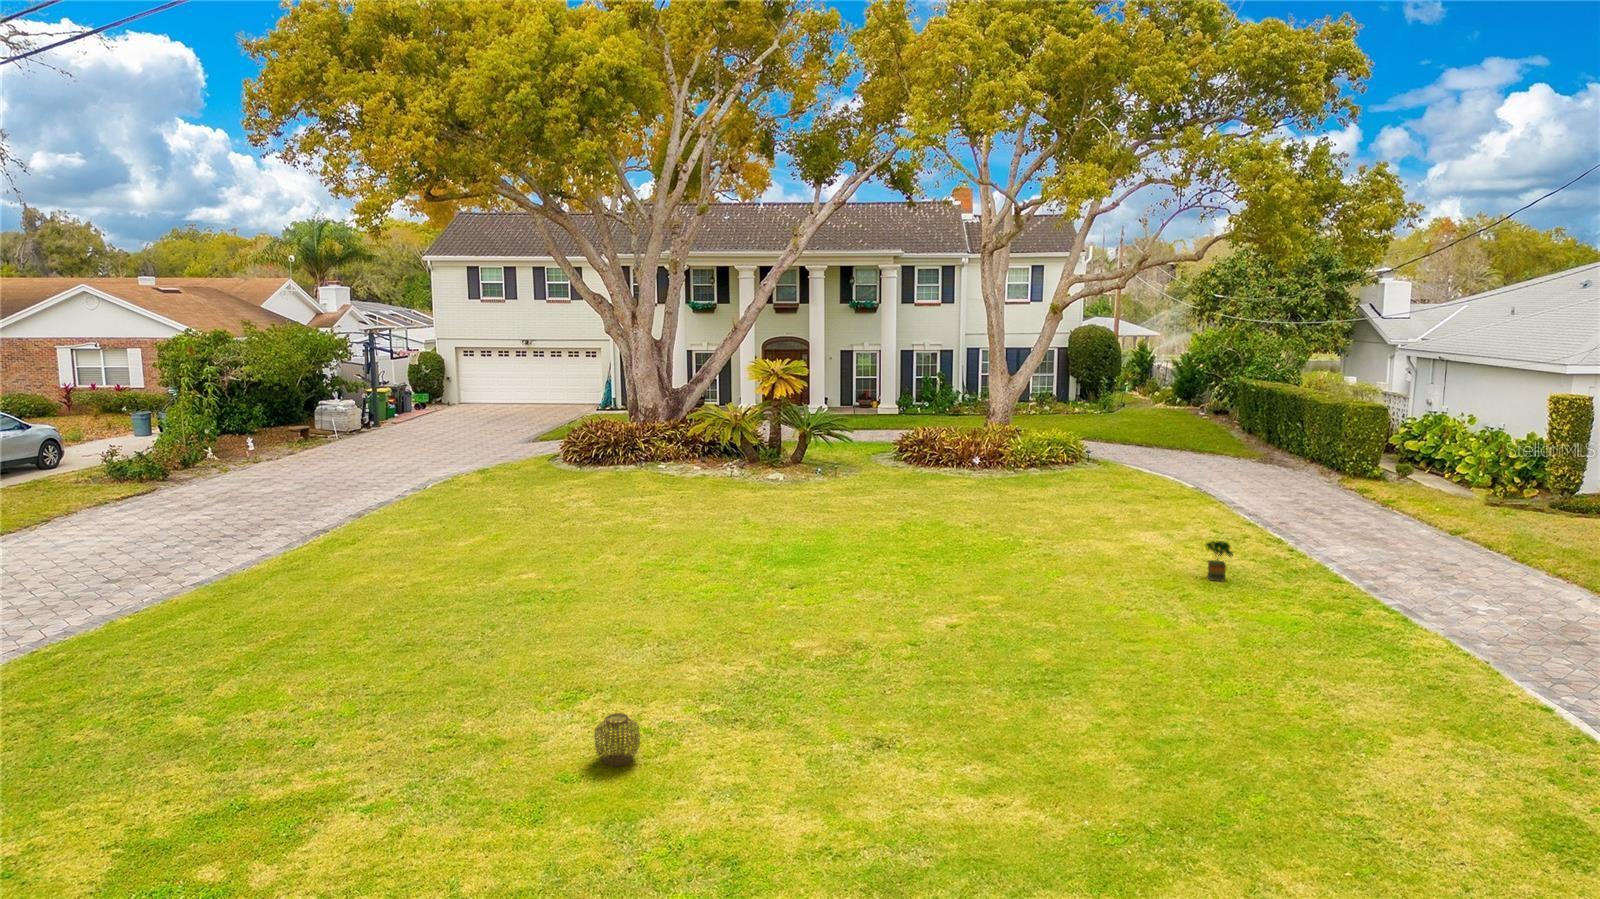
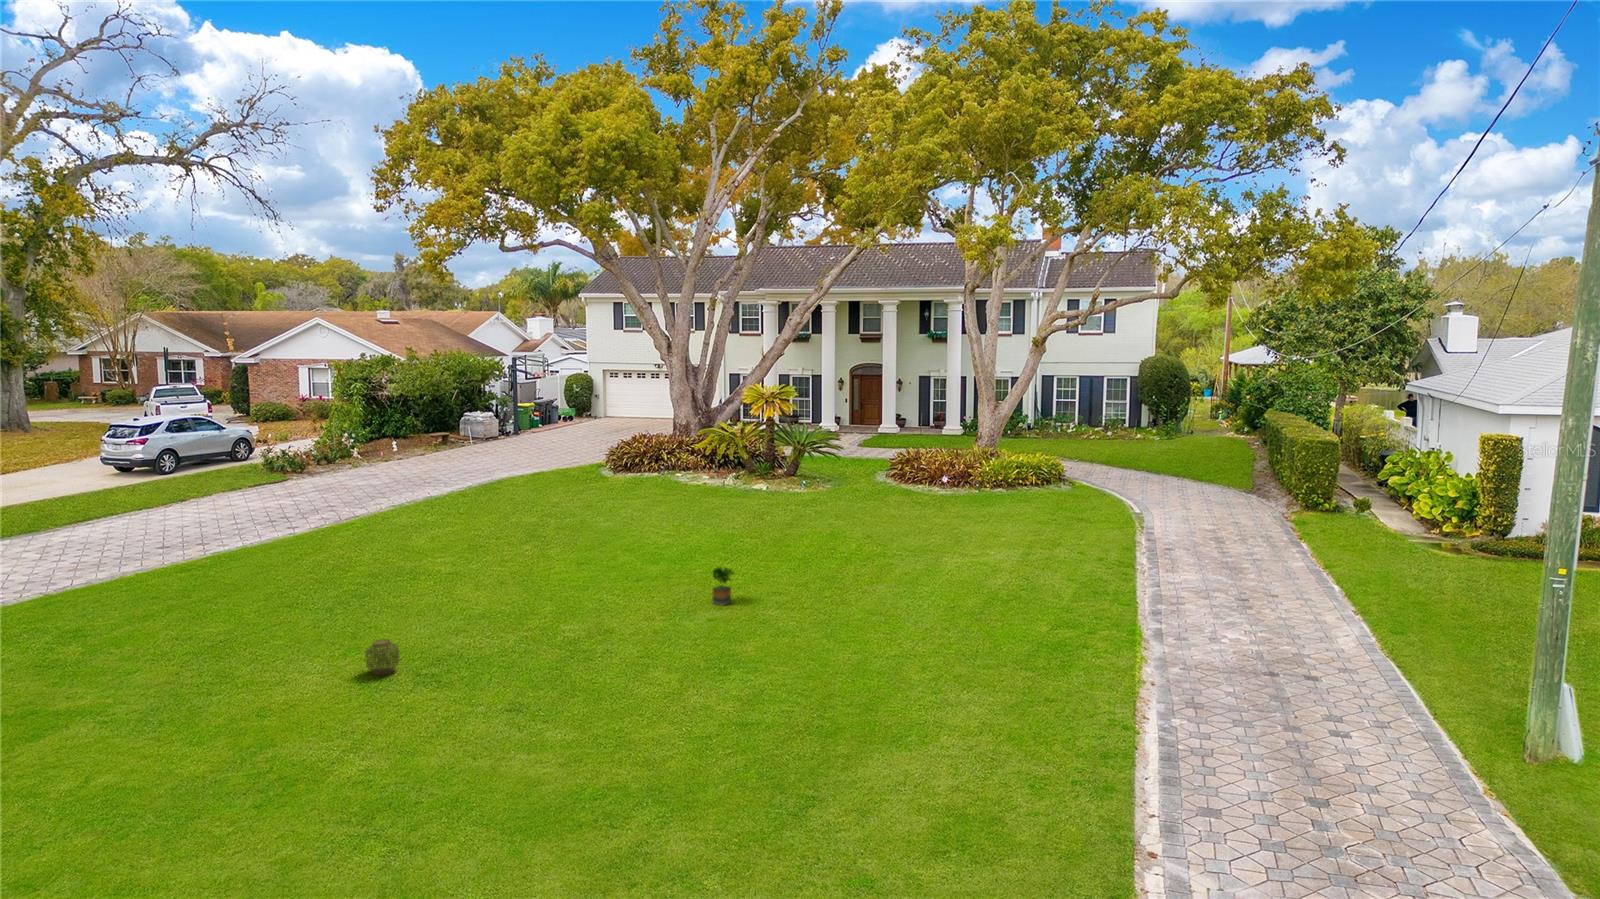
potted tree: present [1206,541,1233,581] -> present [712,567,734,606]

